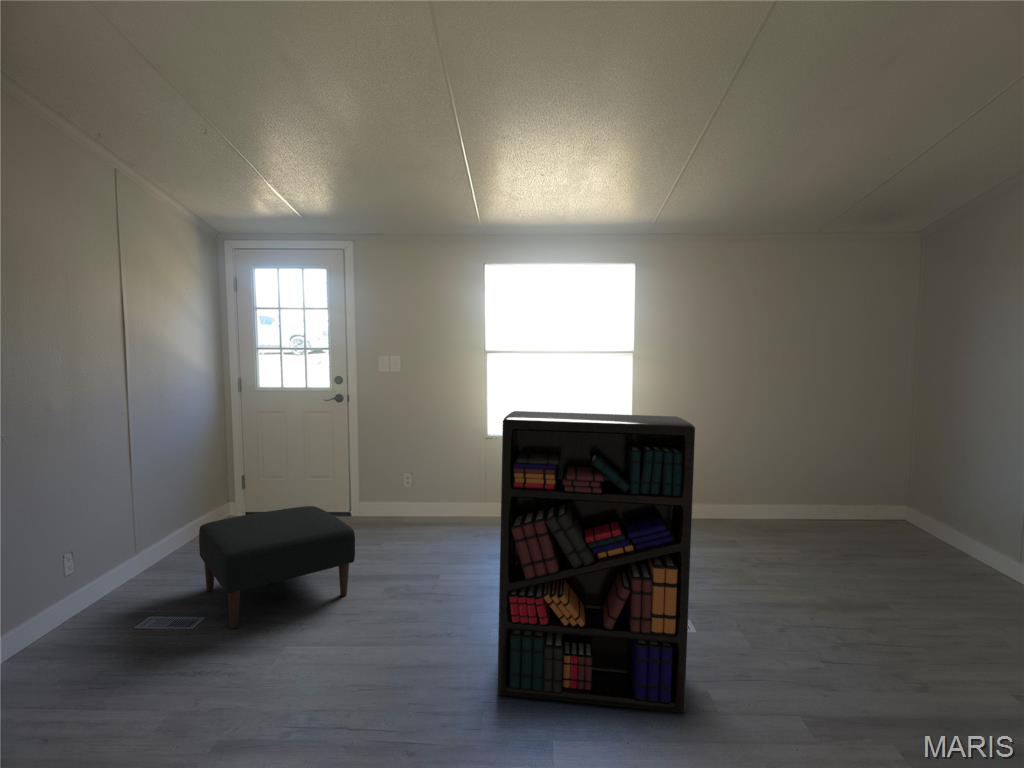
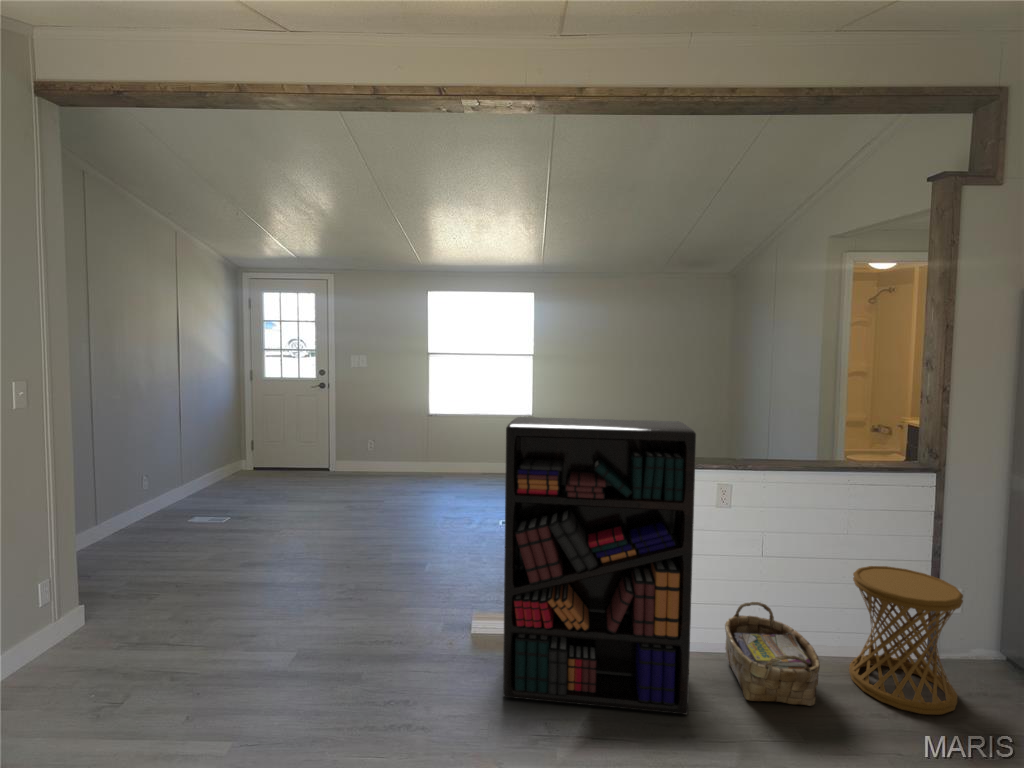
ottoman: present [199,506,355,628] -> none [205,512,360,634]
side table: none [845,563,961,714] -> present [849,566,963,715]
woven basket: none [721,598,817,704] -> present [725,602,820,706]

